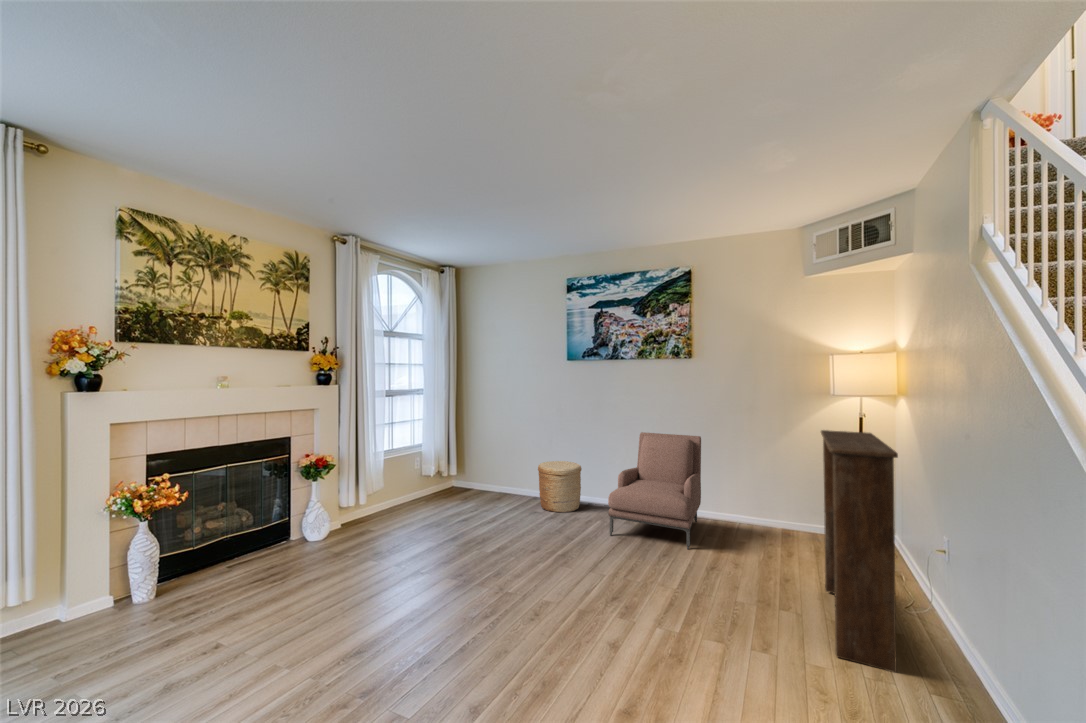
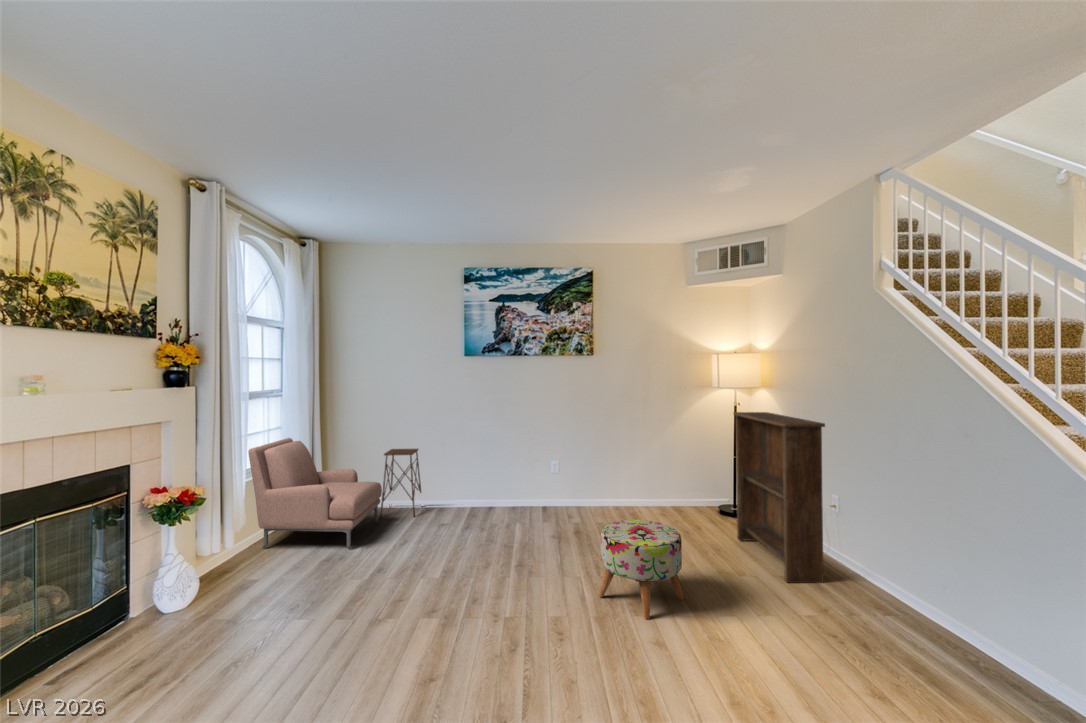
armchair: present [608,432,701,550] -> present [248,438,382,550]
side table: none [491,442,532,504] -> present [380,449,422,518]
woven basket: present [538,461,582,512] -> none [440,464,487,518]
ottoman: none [591,536,680,646] -> present [599,520,684,620]

